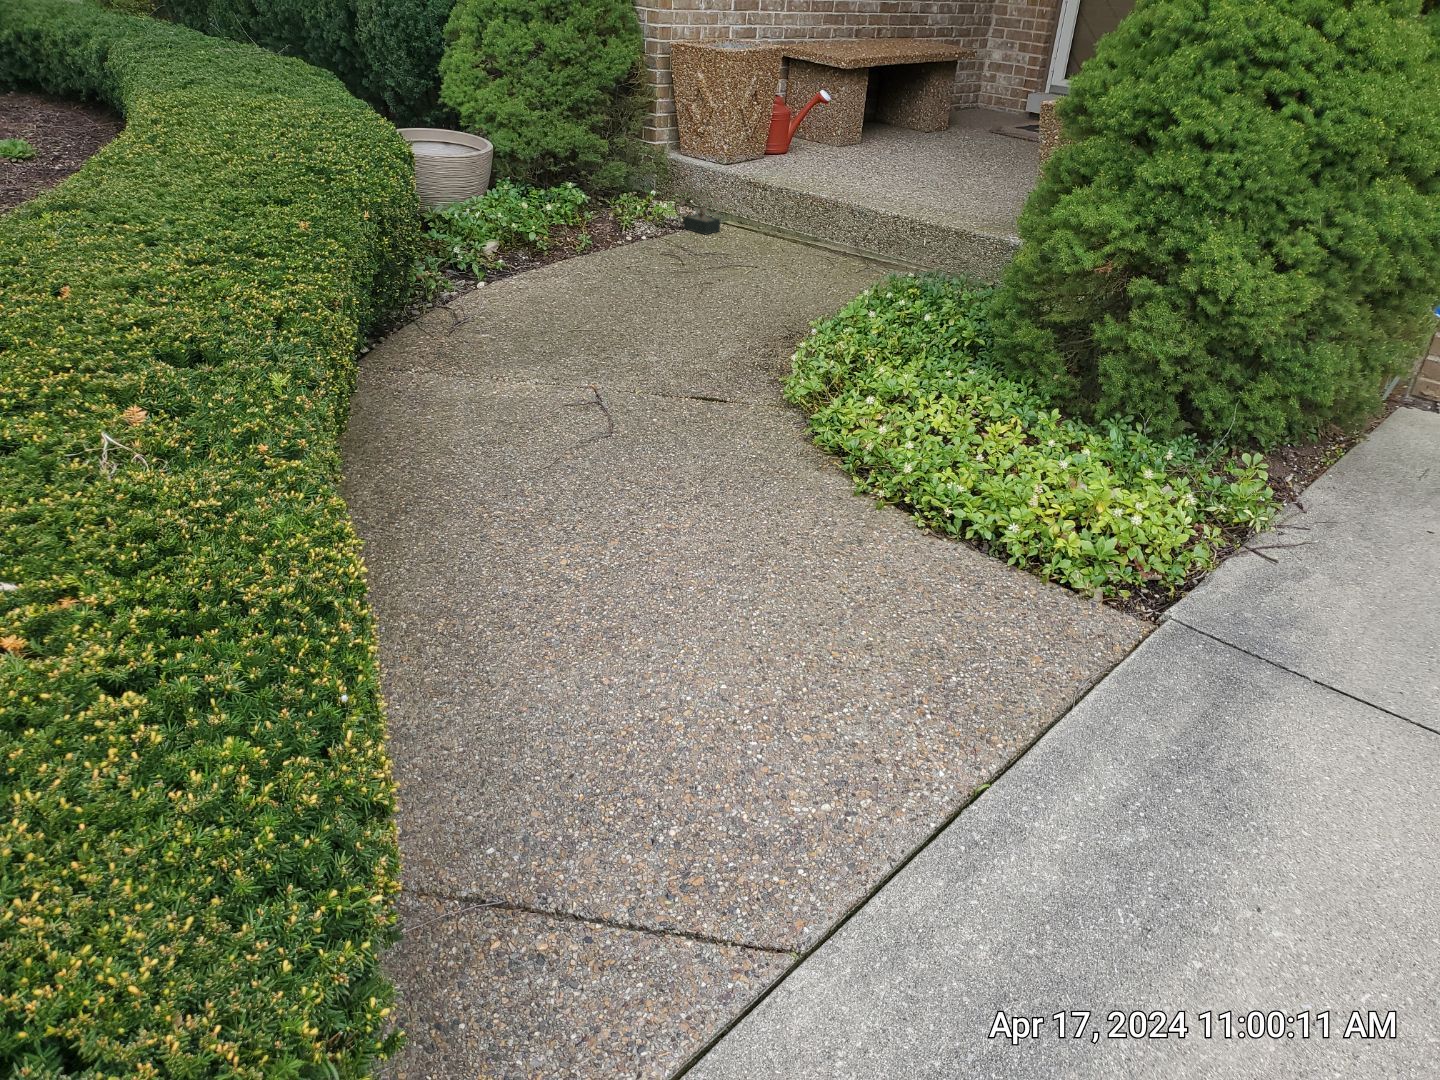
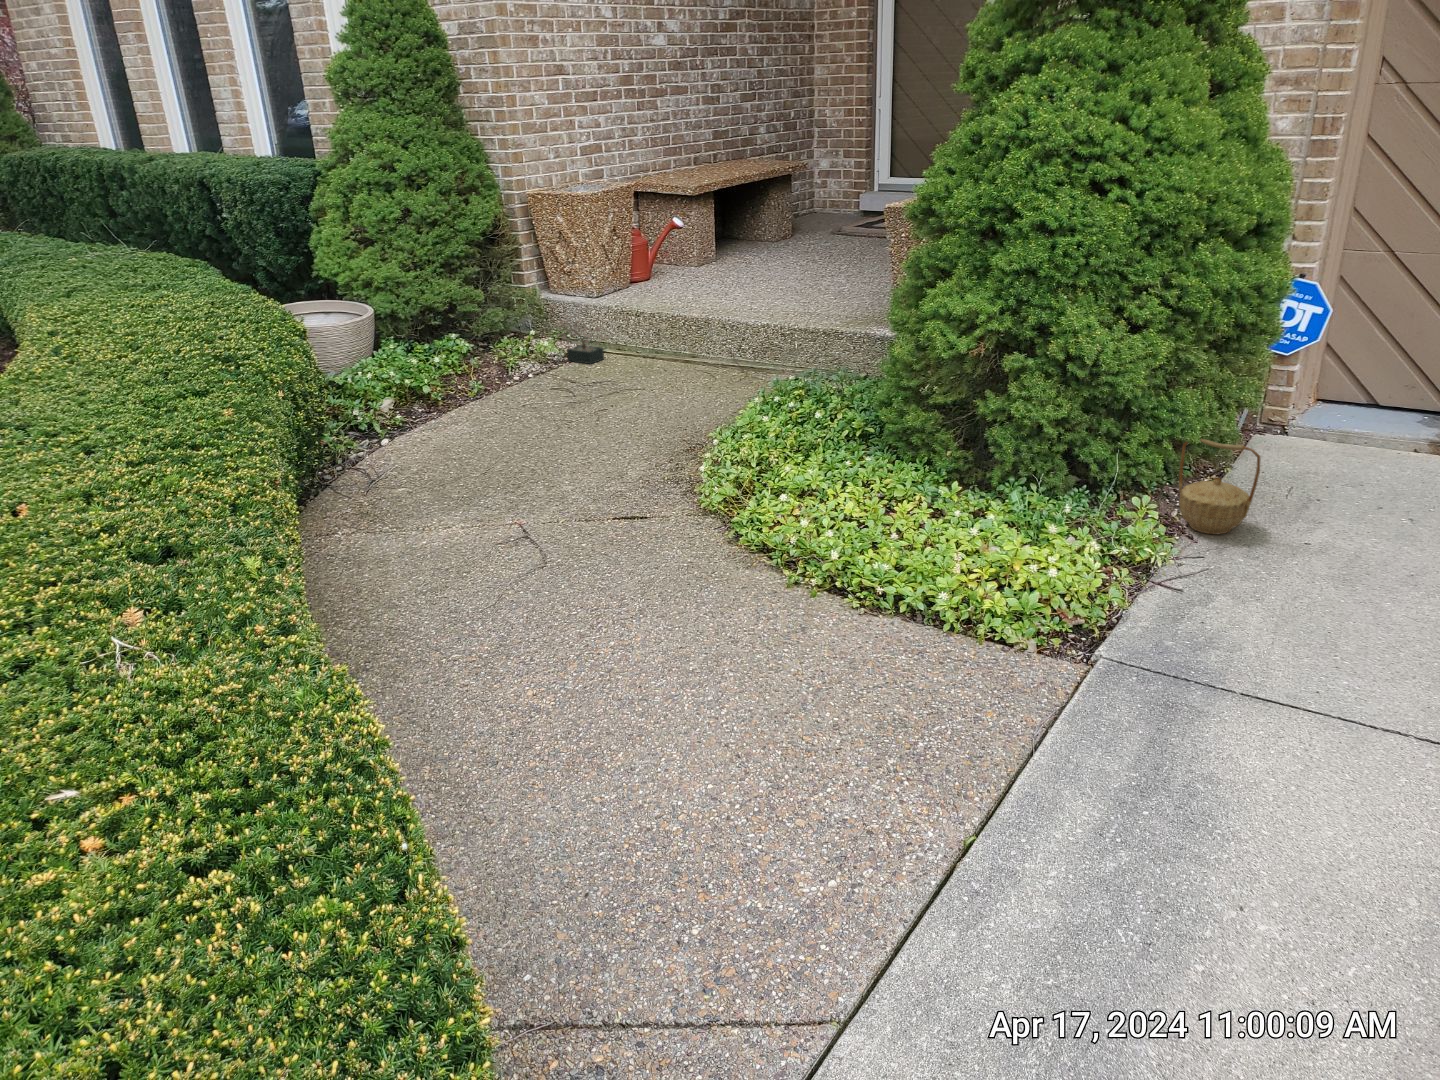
basket: none [1299,398,1406,509] -> present [1179,439,1260,535]

